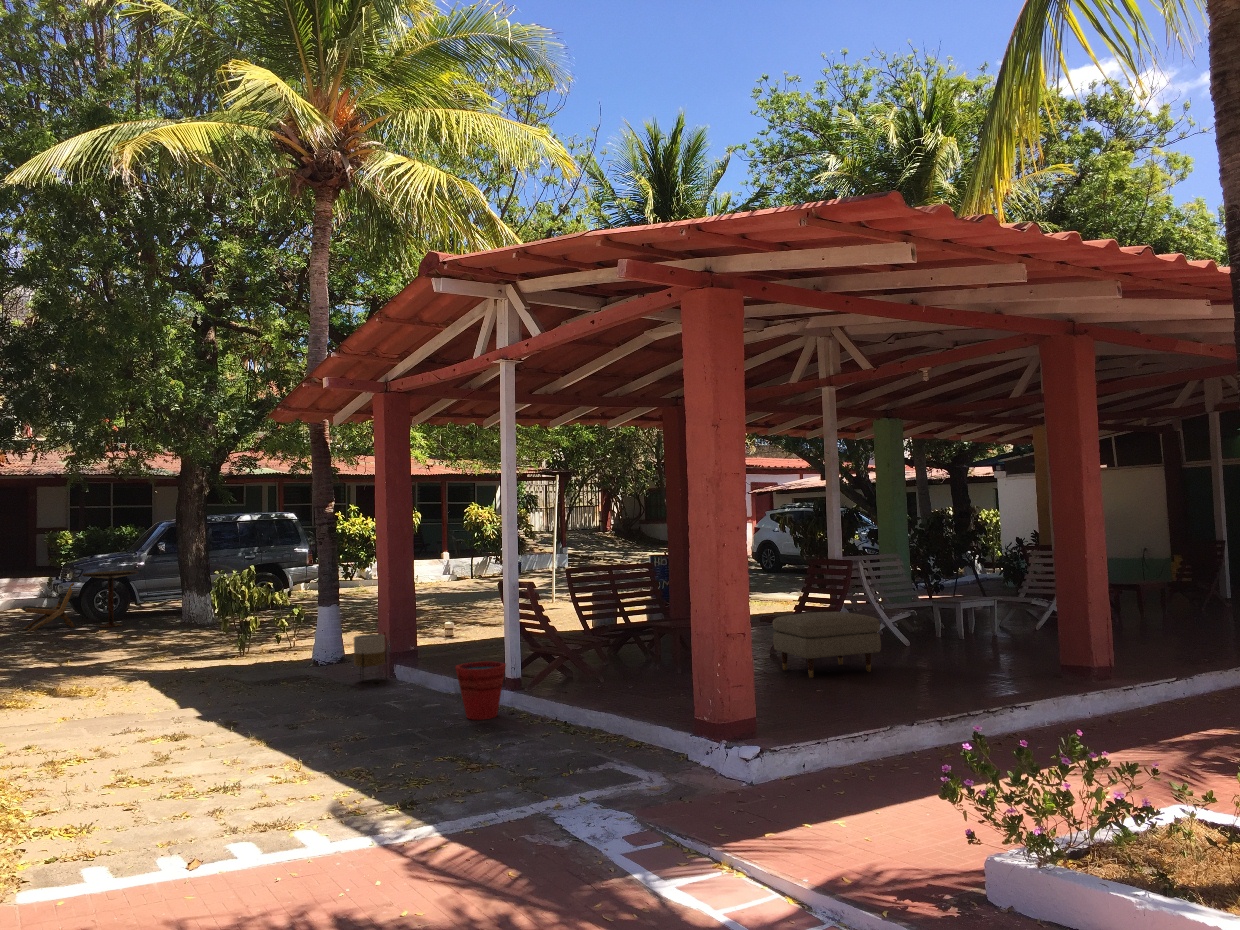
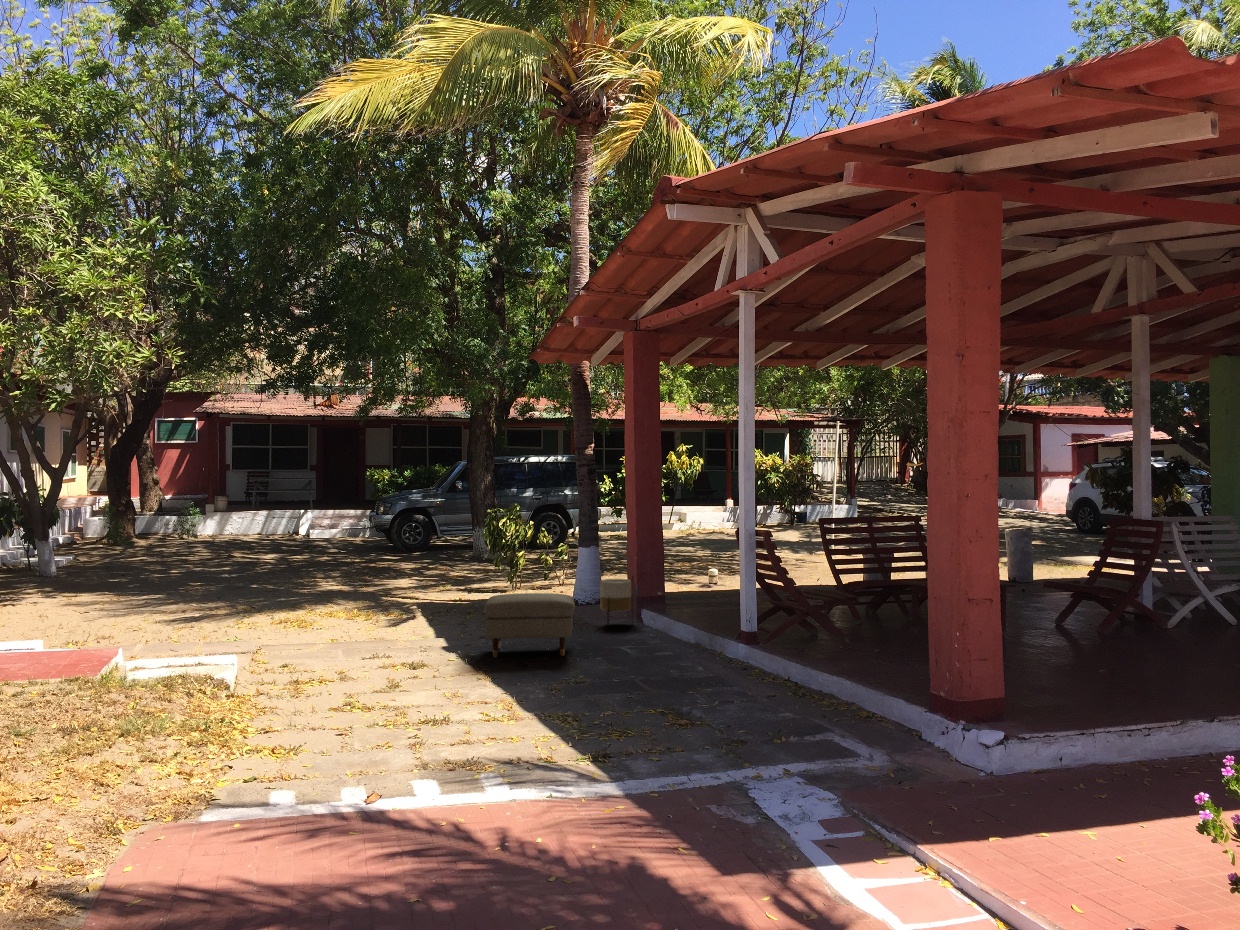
pedestal table: present [82,570,138,628] -> none [384,508,432,560]
lounge chair: present [21,583,75,632] -> none [336,516,380,560]
ottoman: present [772,612,881,678] -> present [484,593,575,657]
bucket: present [455,661,506,720] -> none [685,613,739,674]

